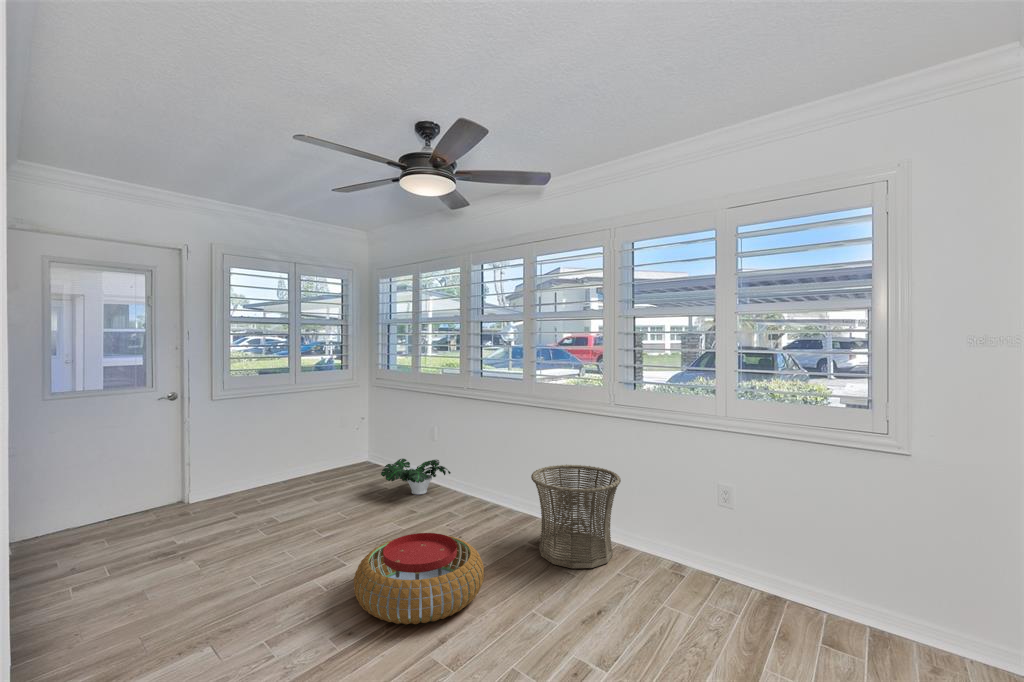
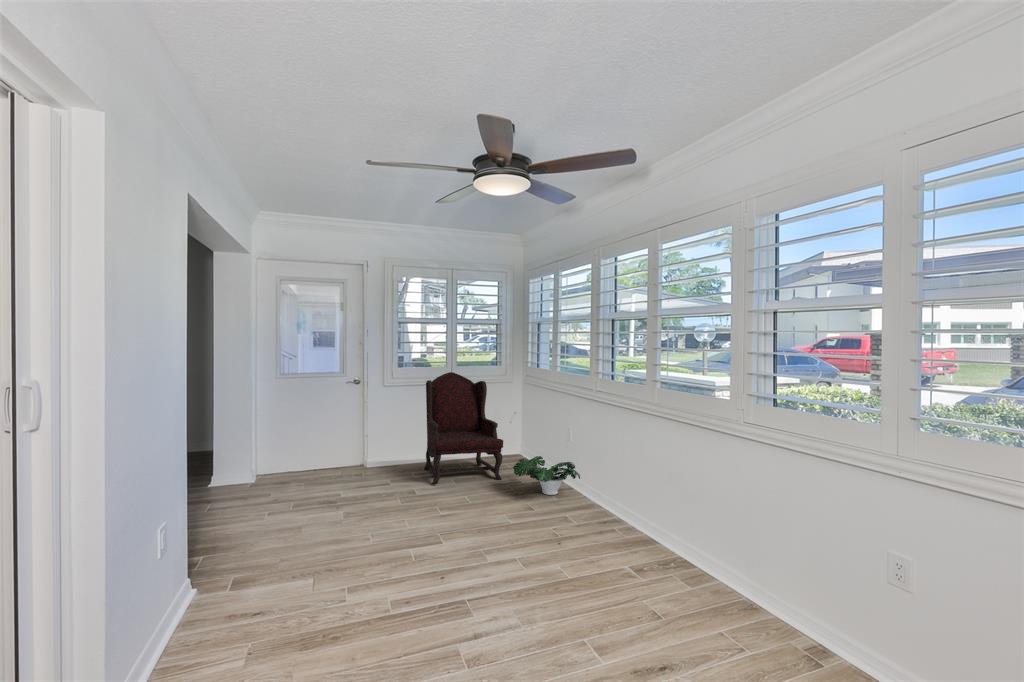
armchair: none [262,382,363,507] -> present [424,372,503,484]
basket: present [531,465,621,568] -> none [629,484,742,615]
pouf: present [354,533,484,624] -> none [423,526,553,616]

